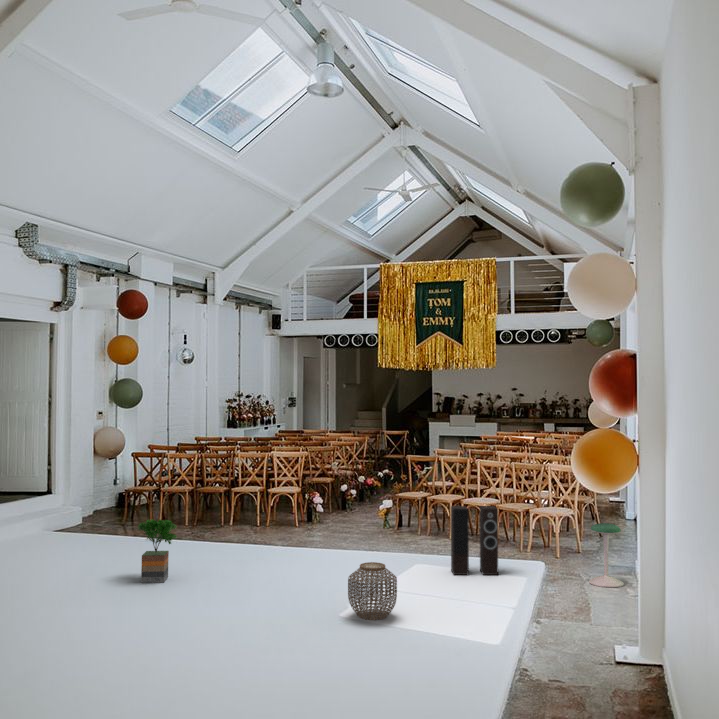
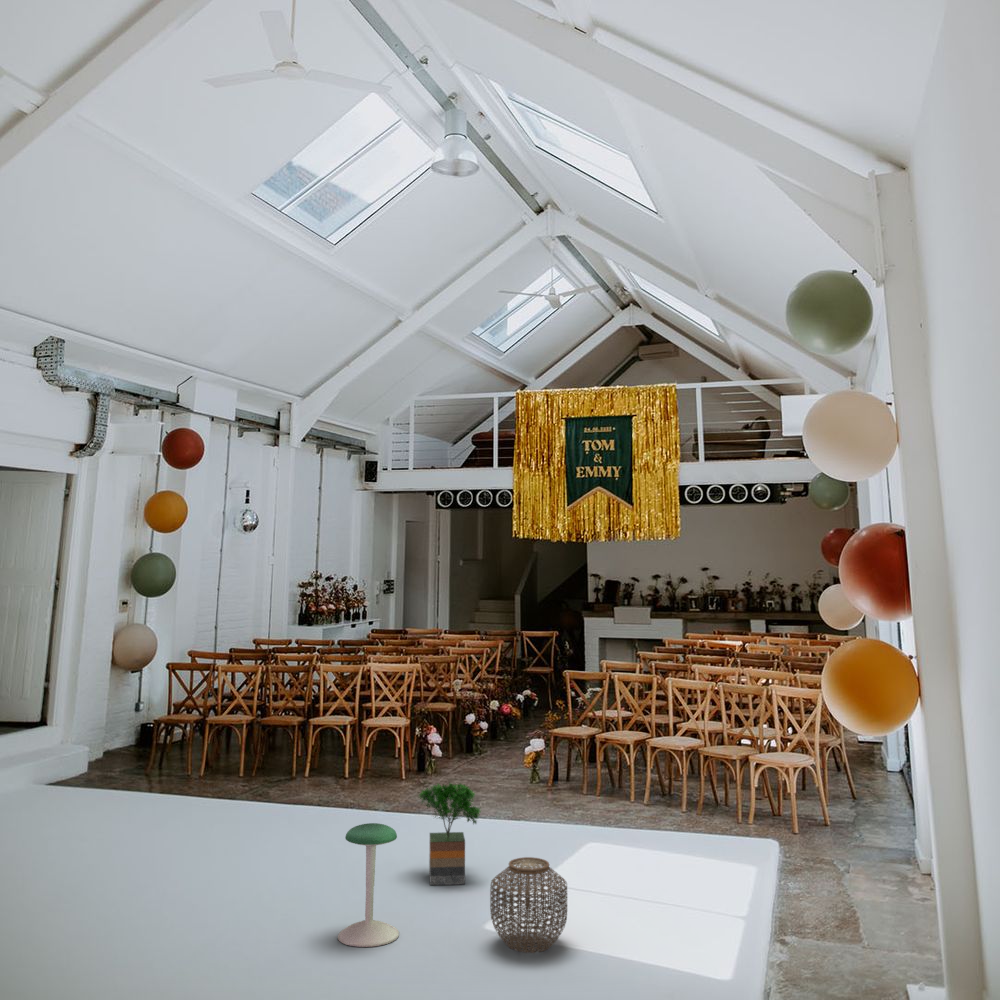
speaker: present [451,506,498,575] -> none [639,757,712,864]
potted tree: present [138,519,177,583] -> present [419,783,481,885]
stool: present [589,523,624,587] -> present [338,823,399,947]

